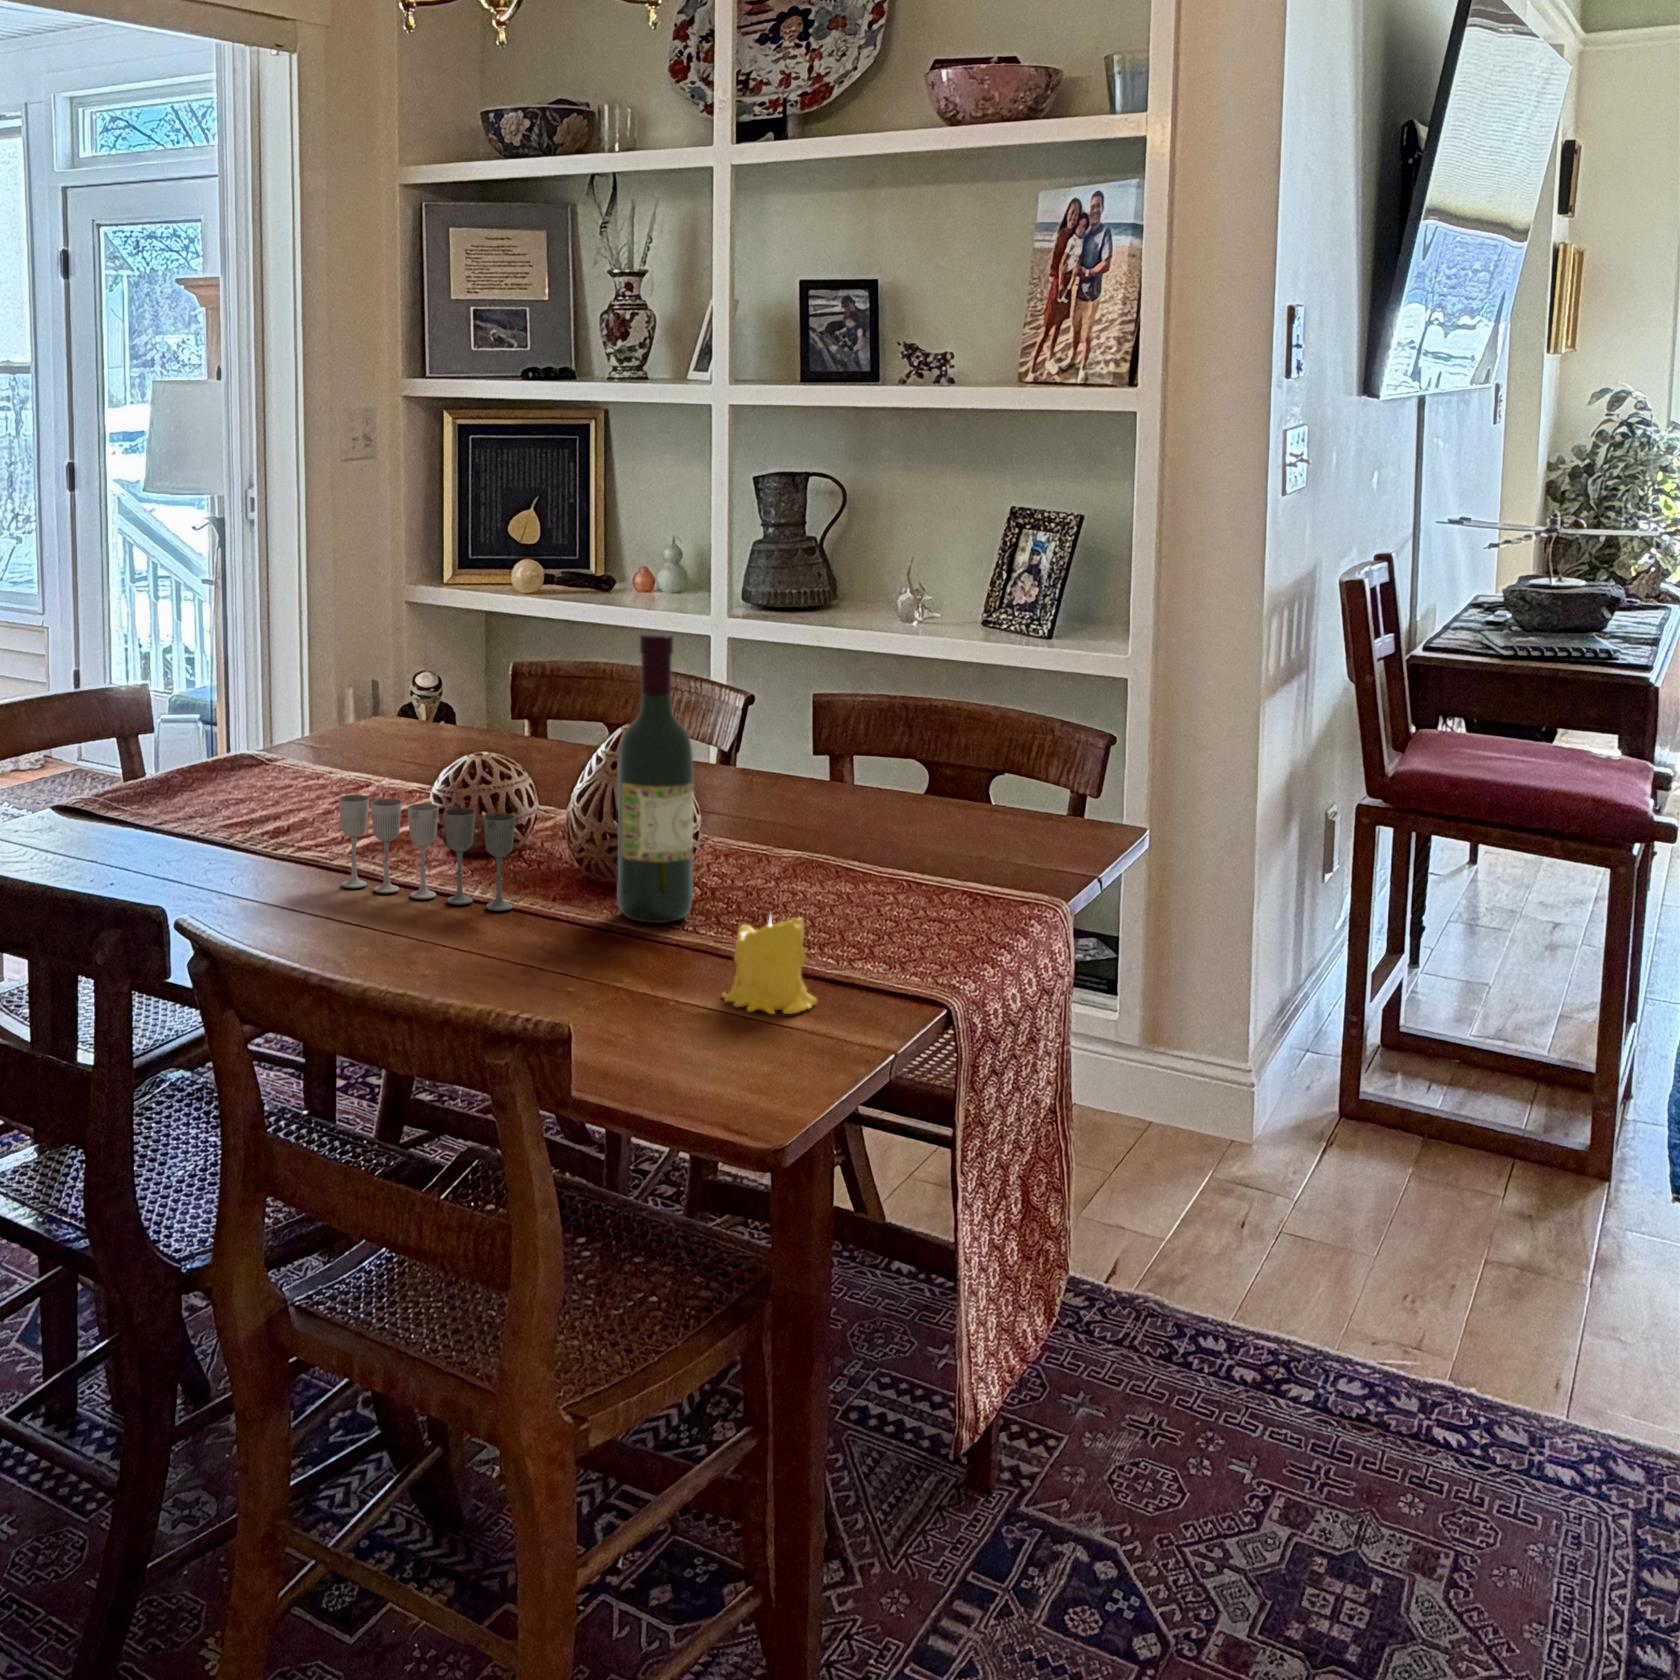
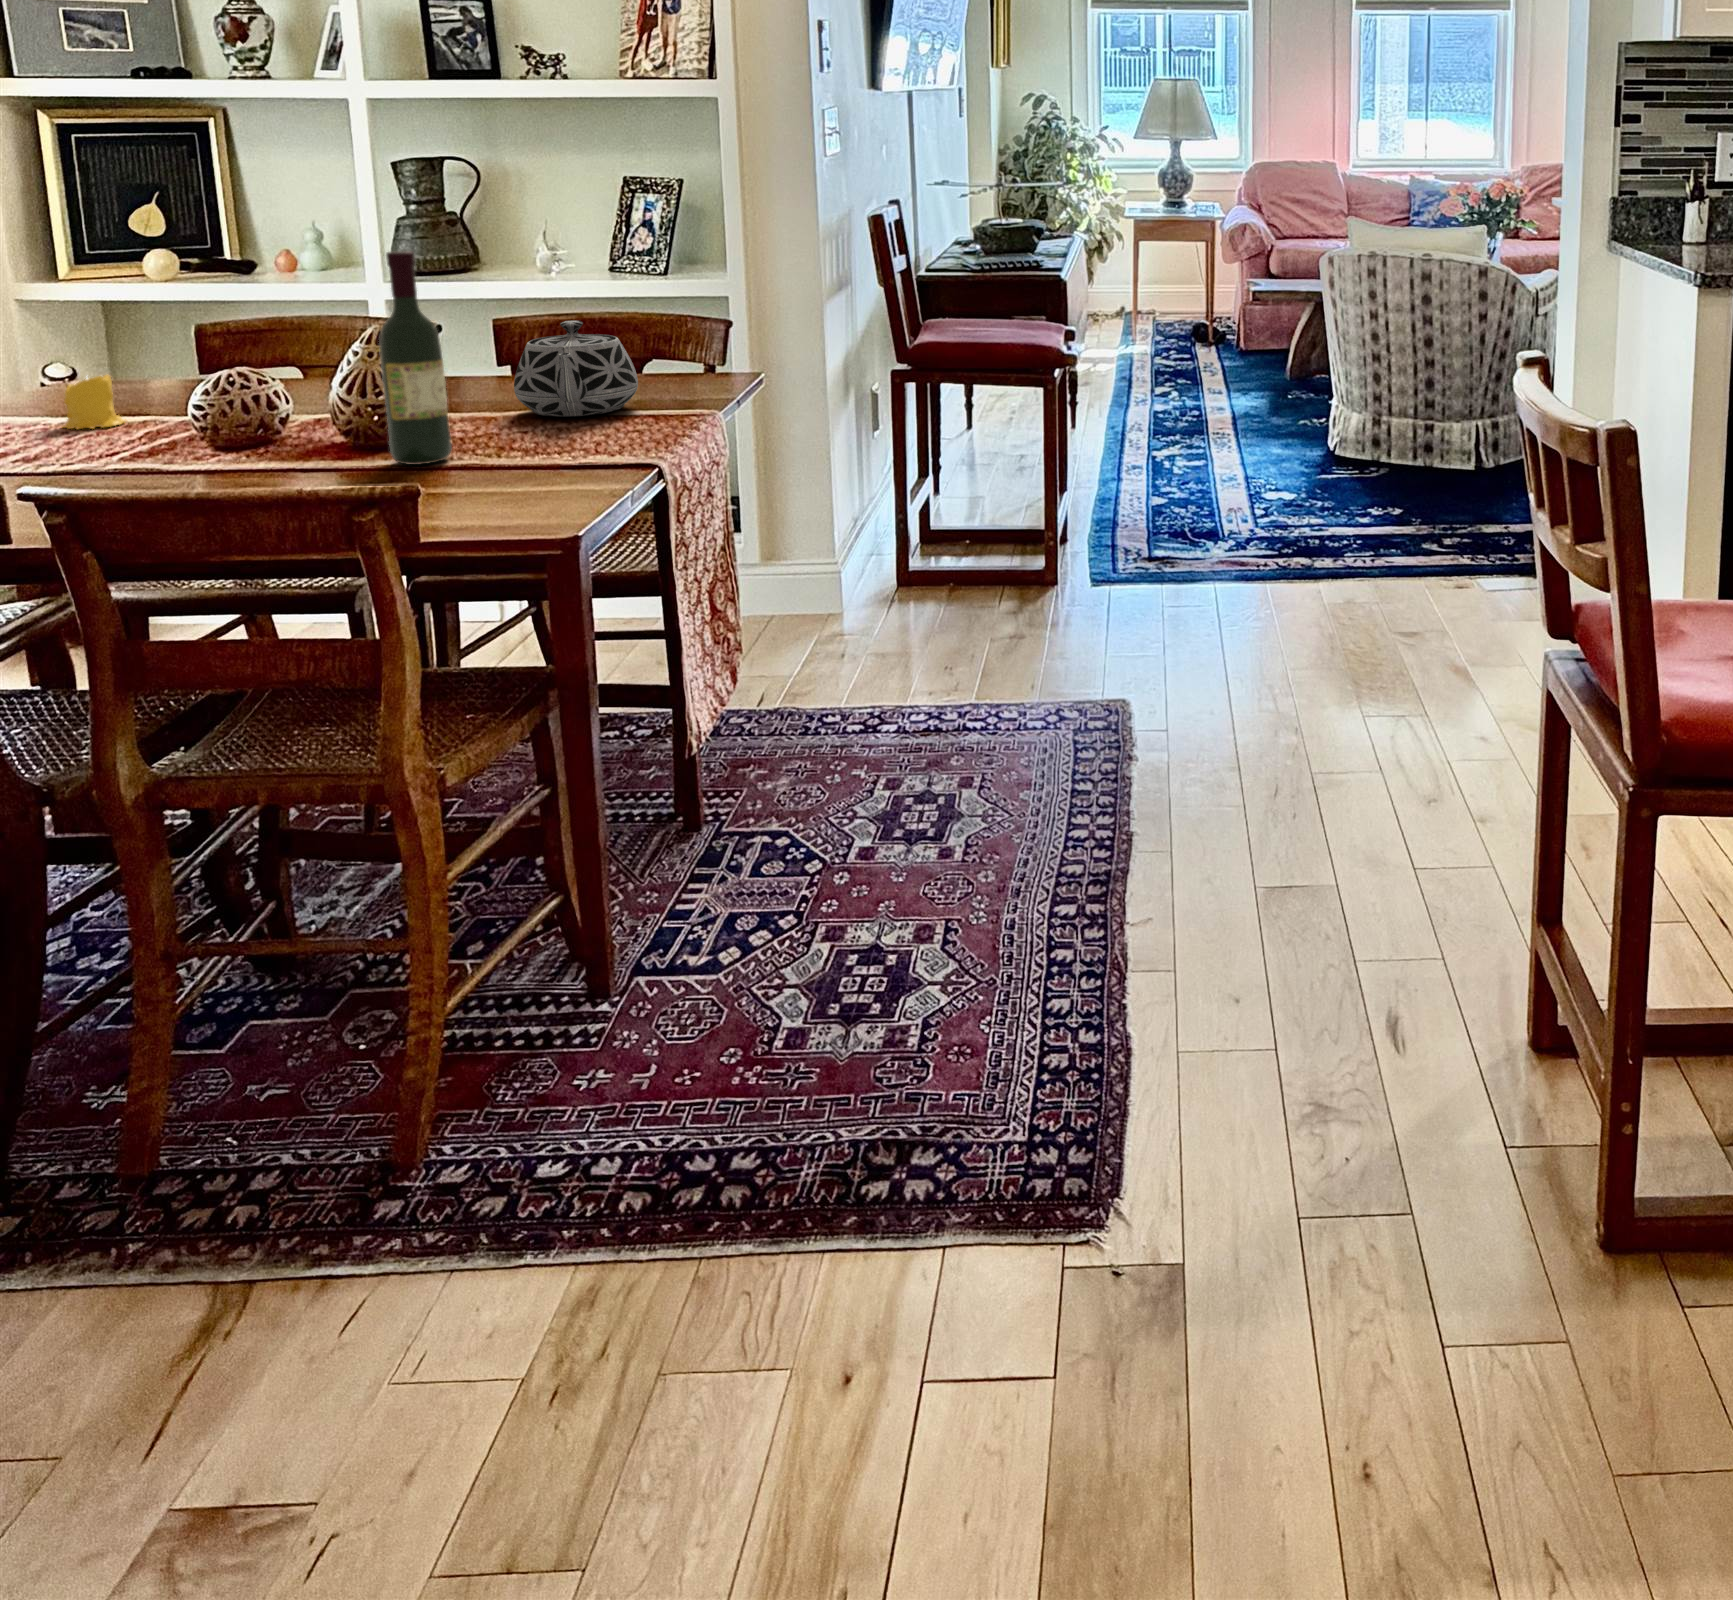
teapot: none [799,728,962,865] -> present [514,321,638,417]
wine glass: present [338,795,515,911] -> none [118,400,300,478]
candle: present [722,916,817,1014] -> present [62,375,126,429]

